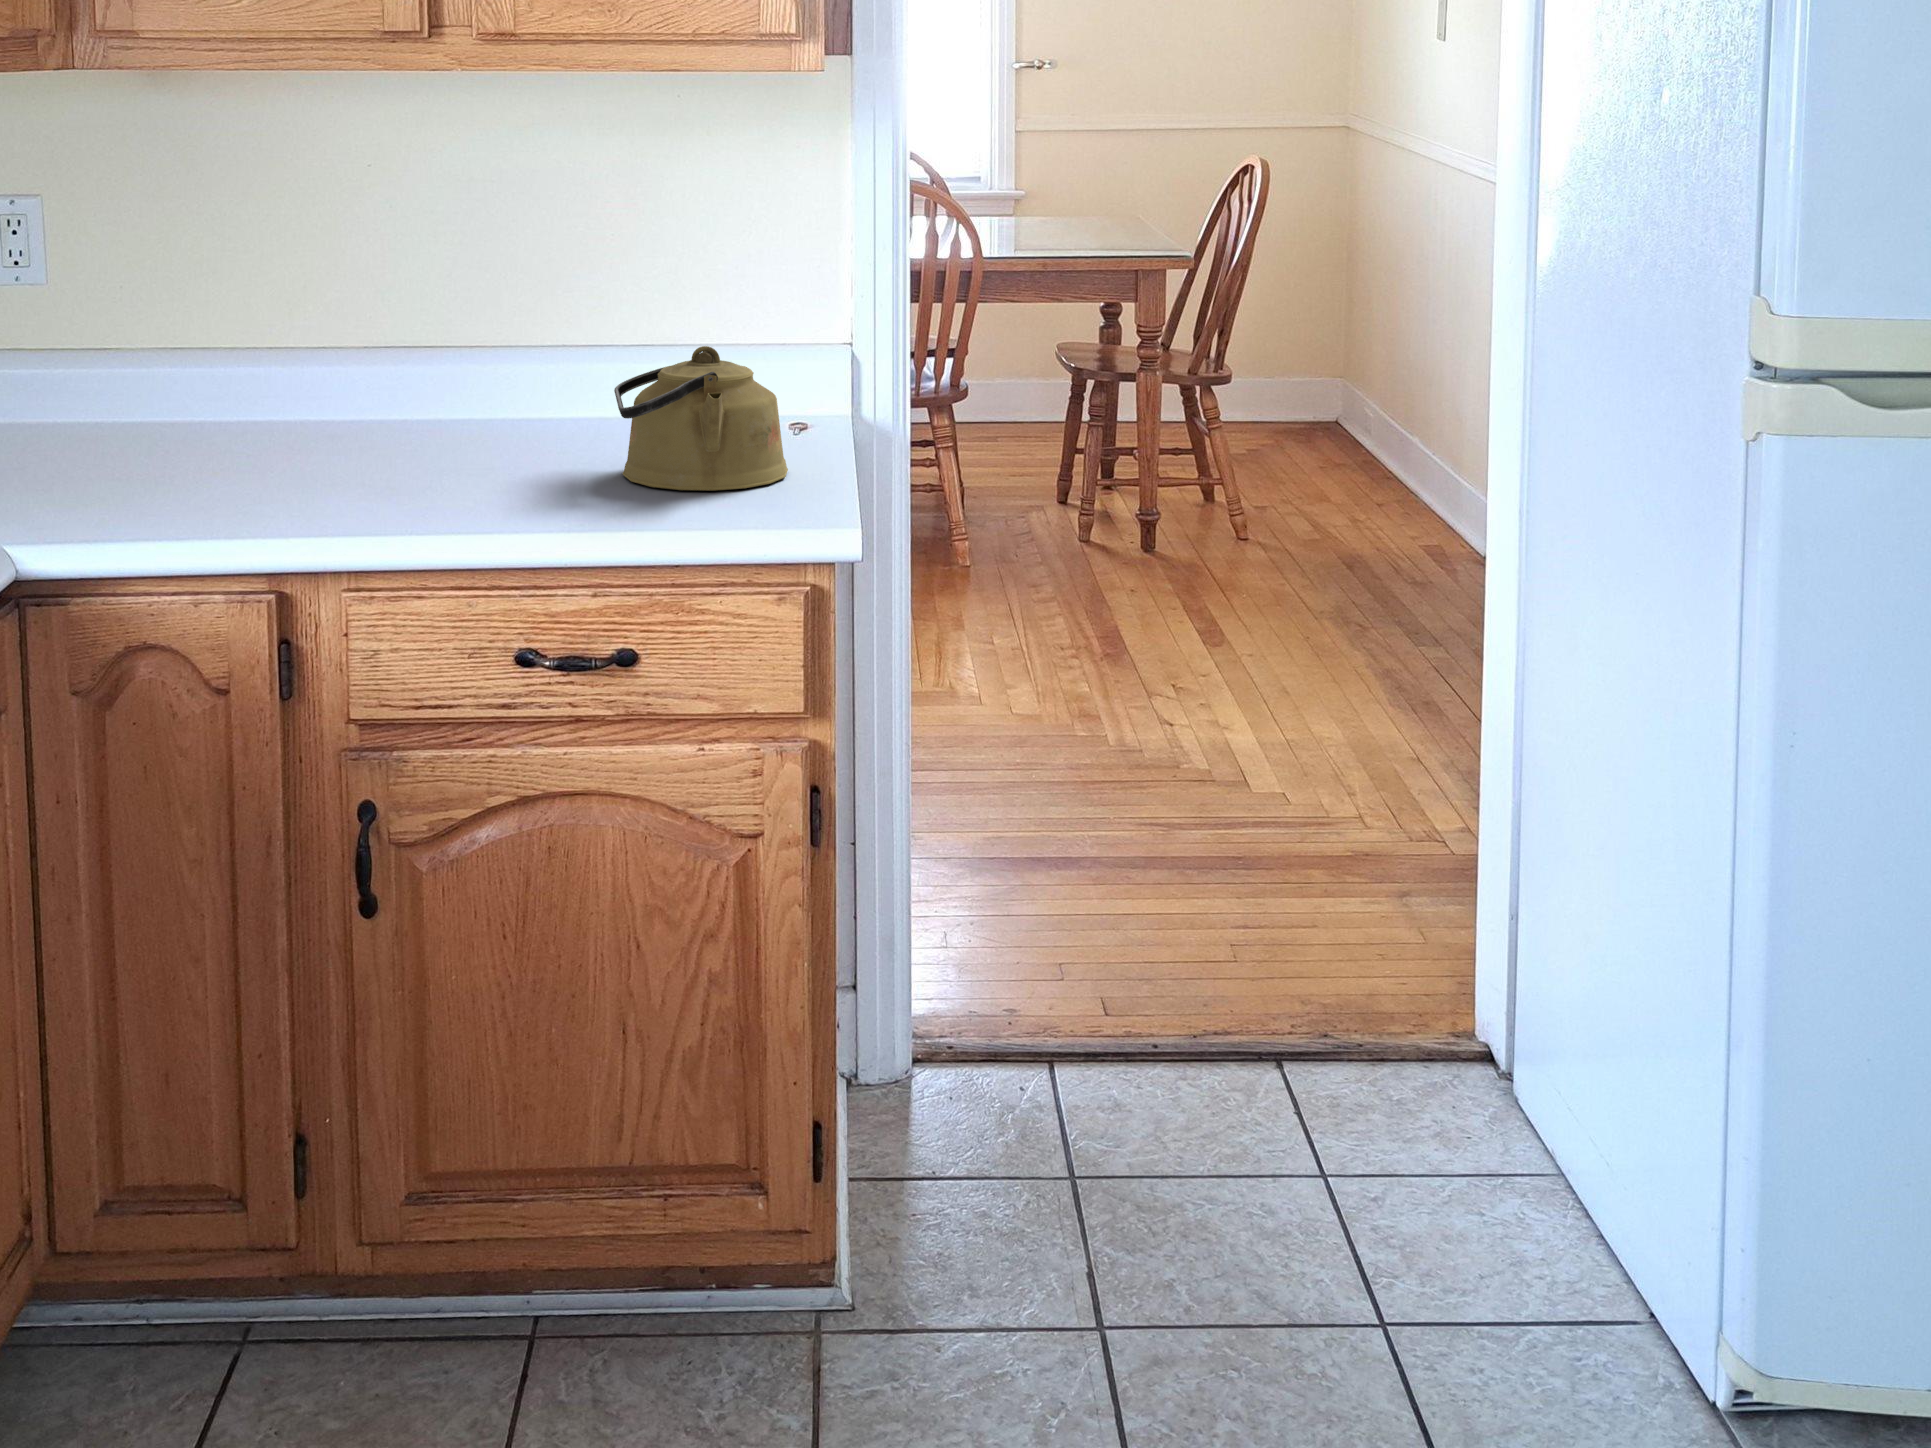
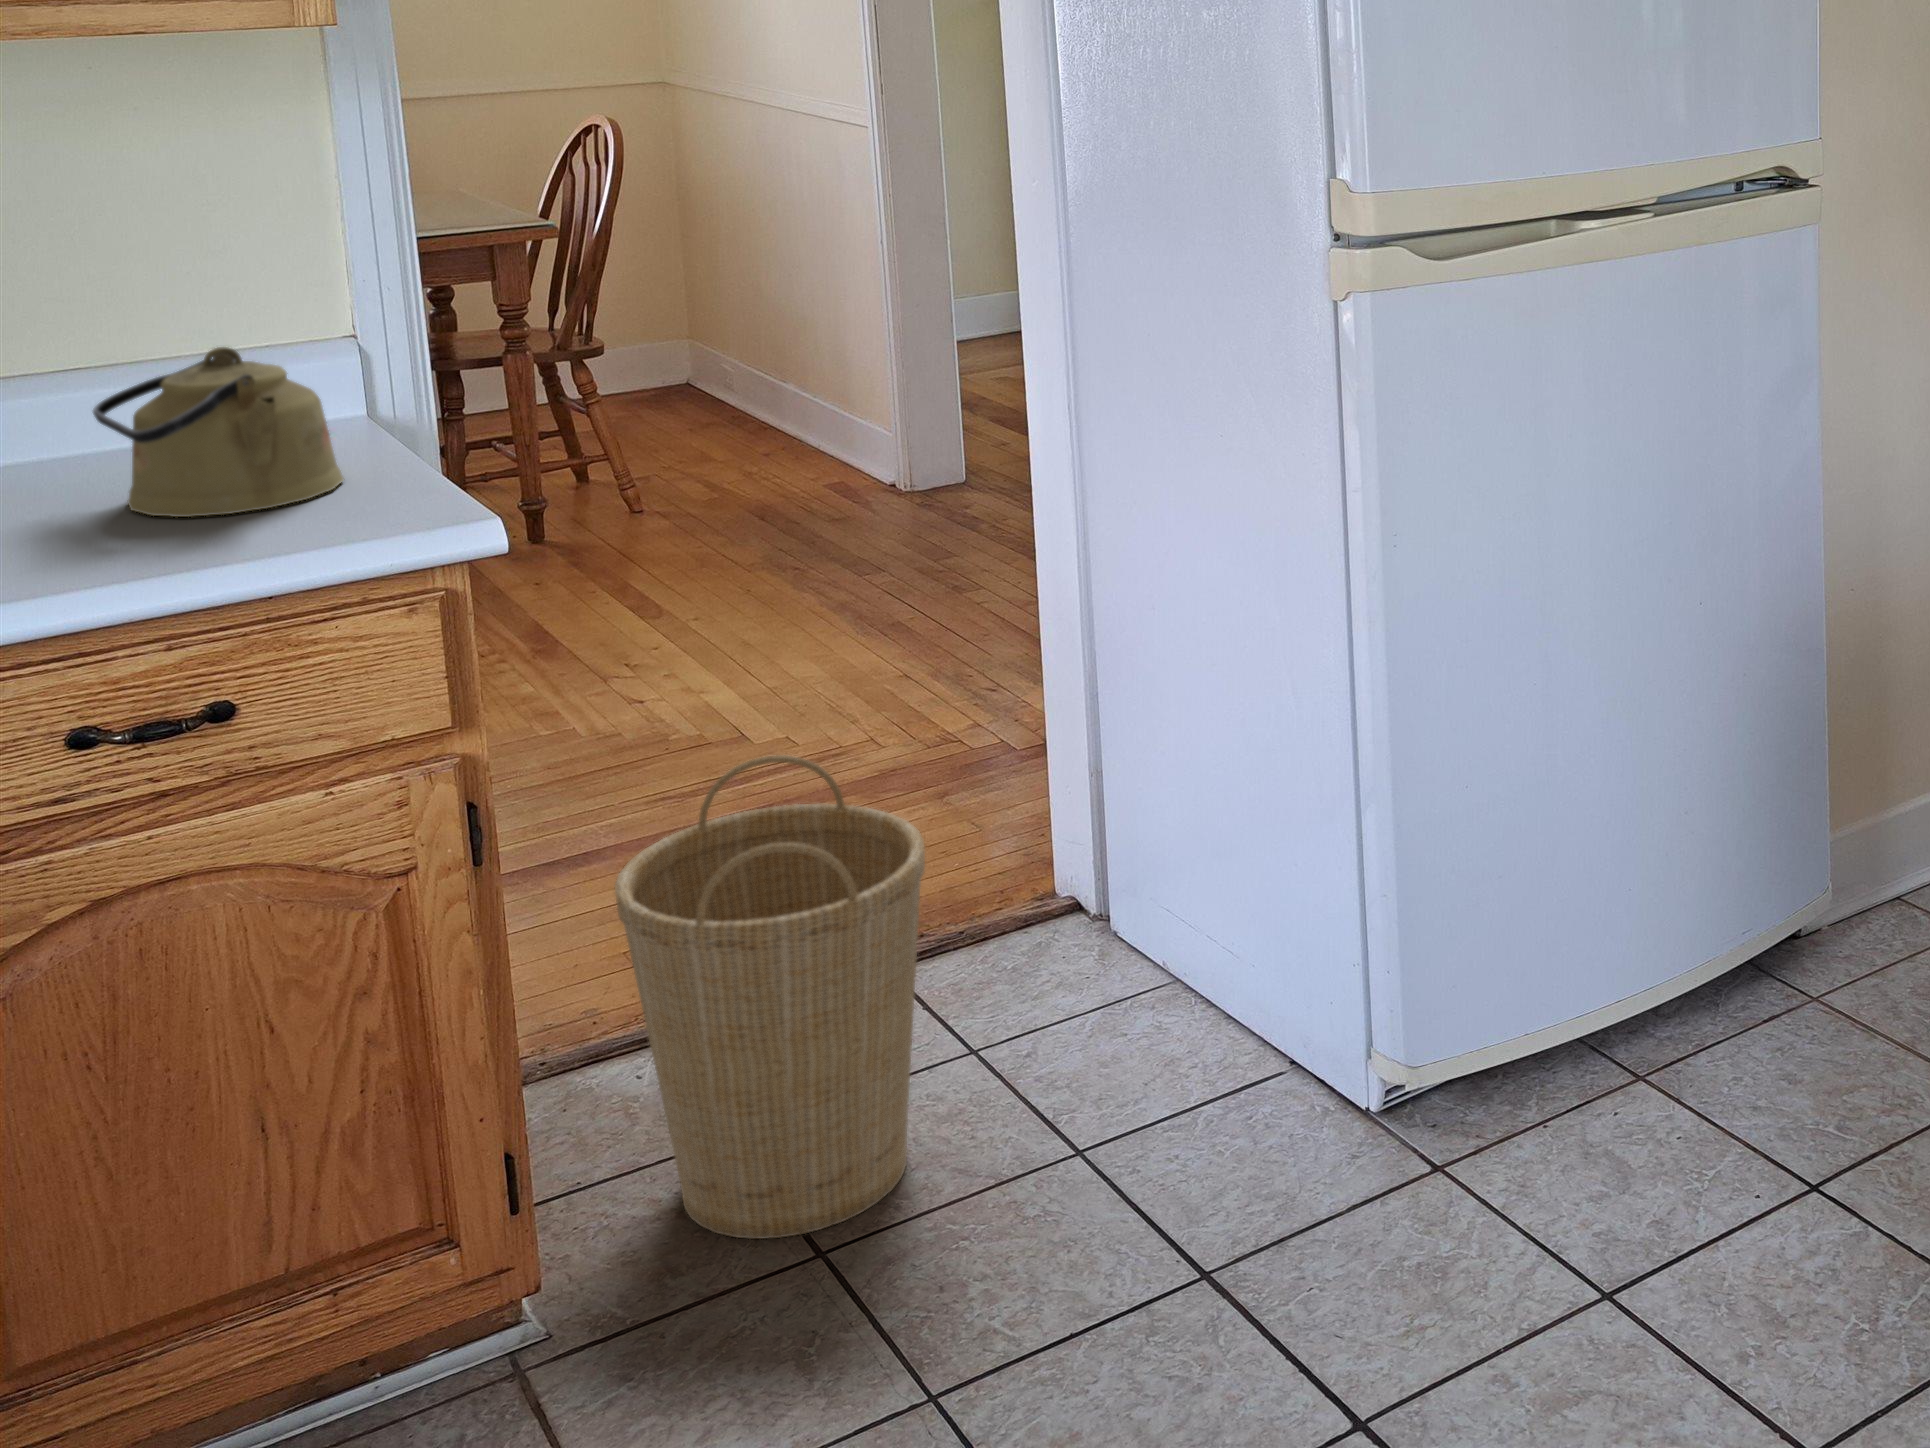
basket: none [973,814,1266,1301] -> present [615,755,925,1239]

